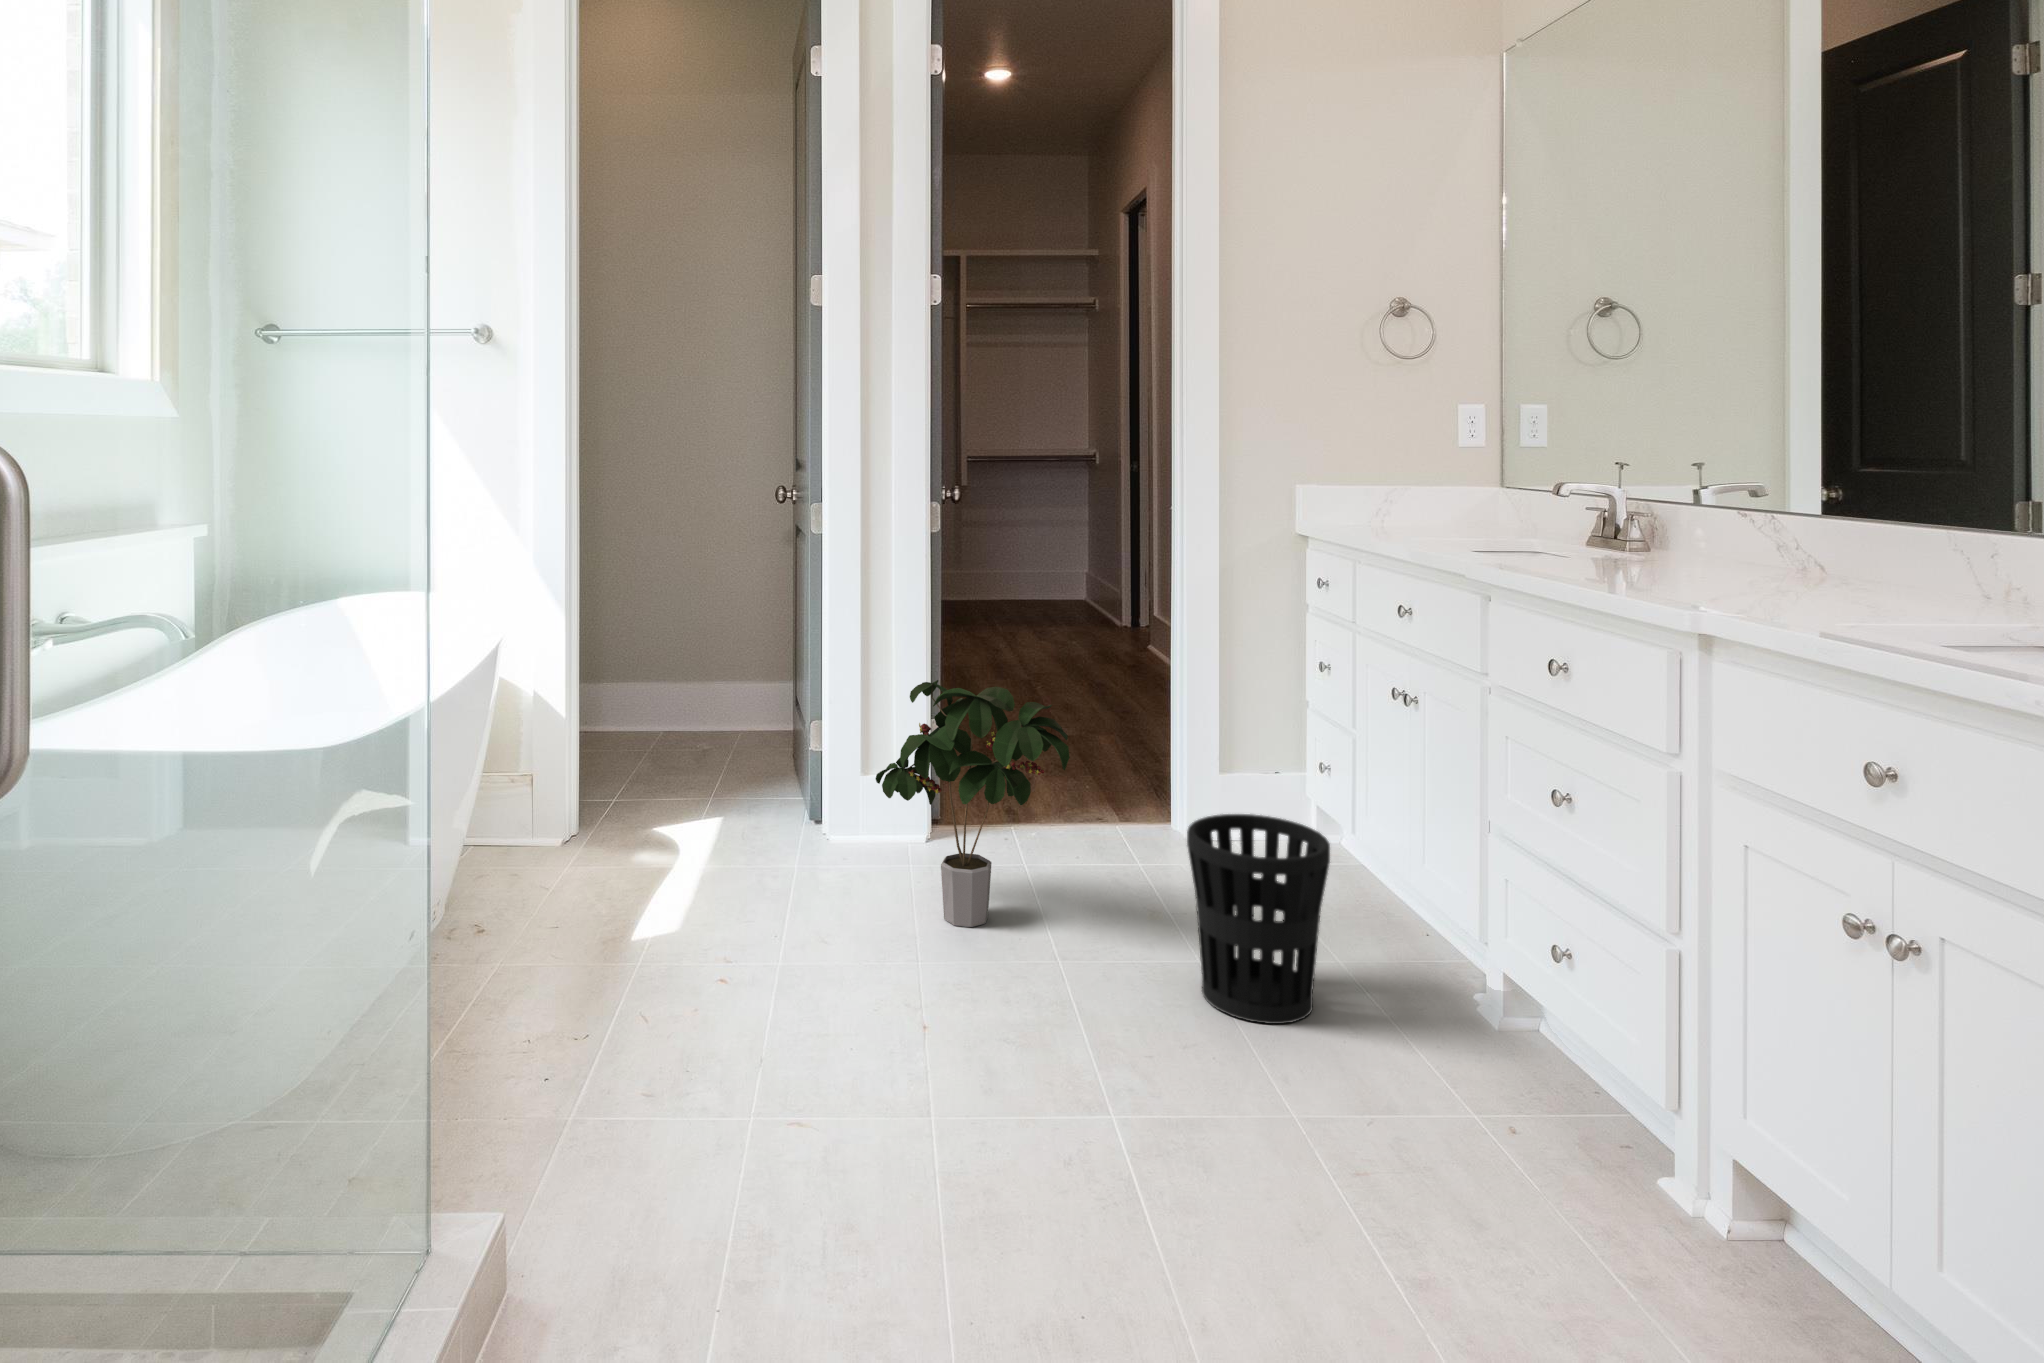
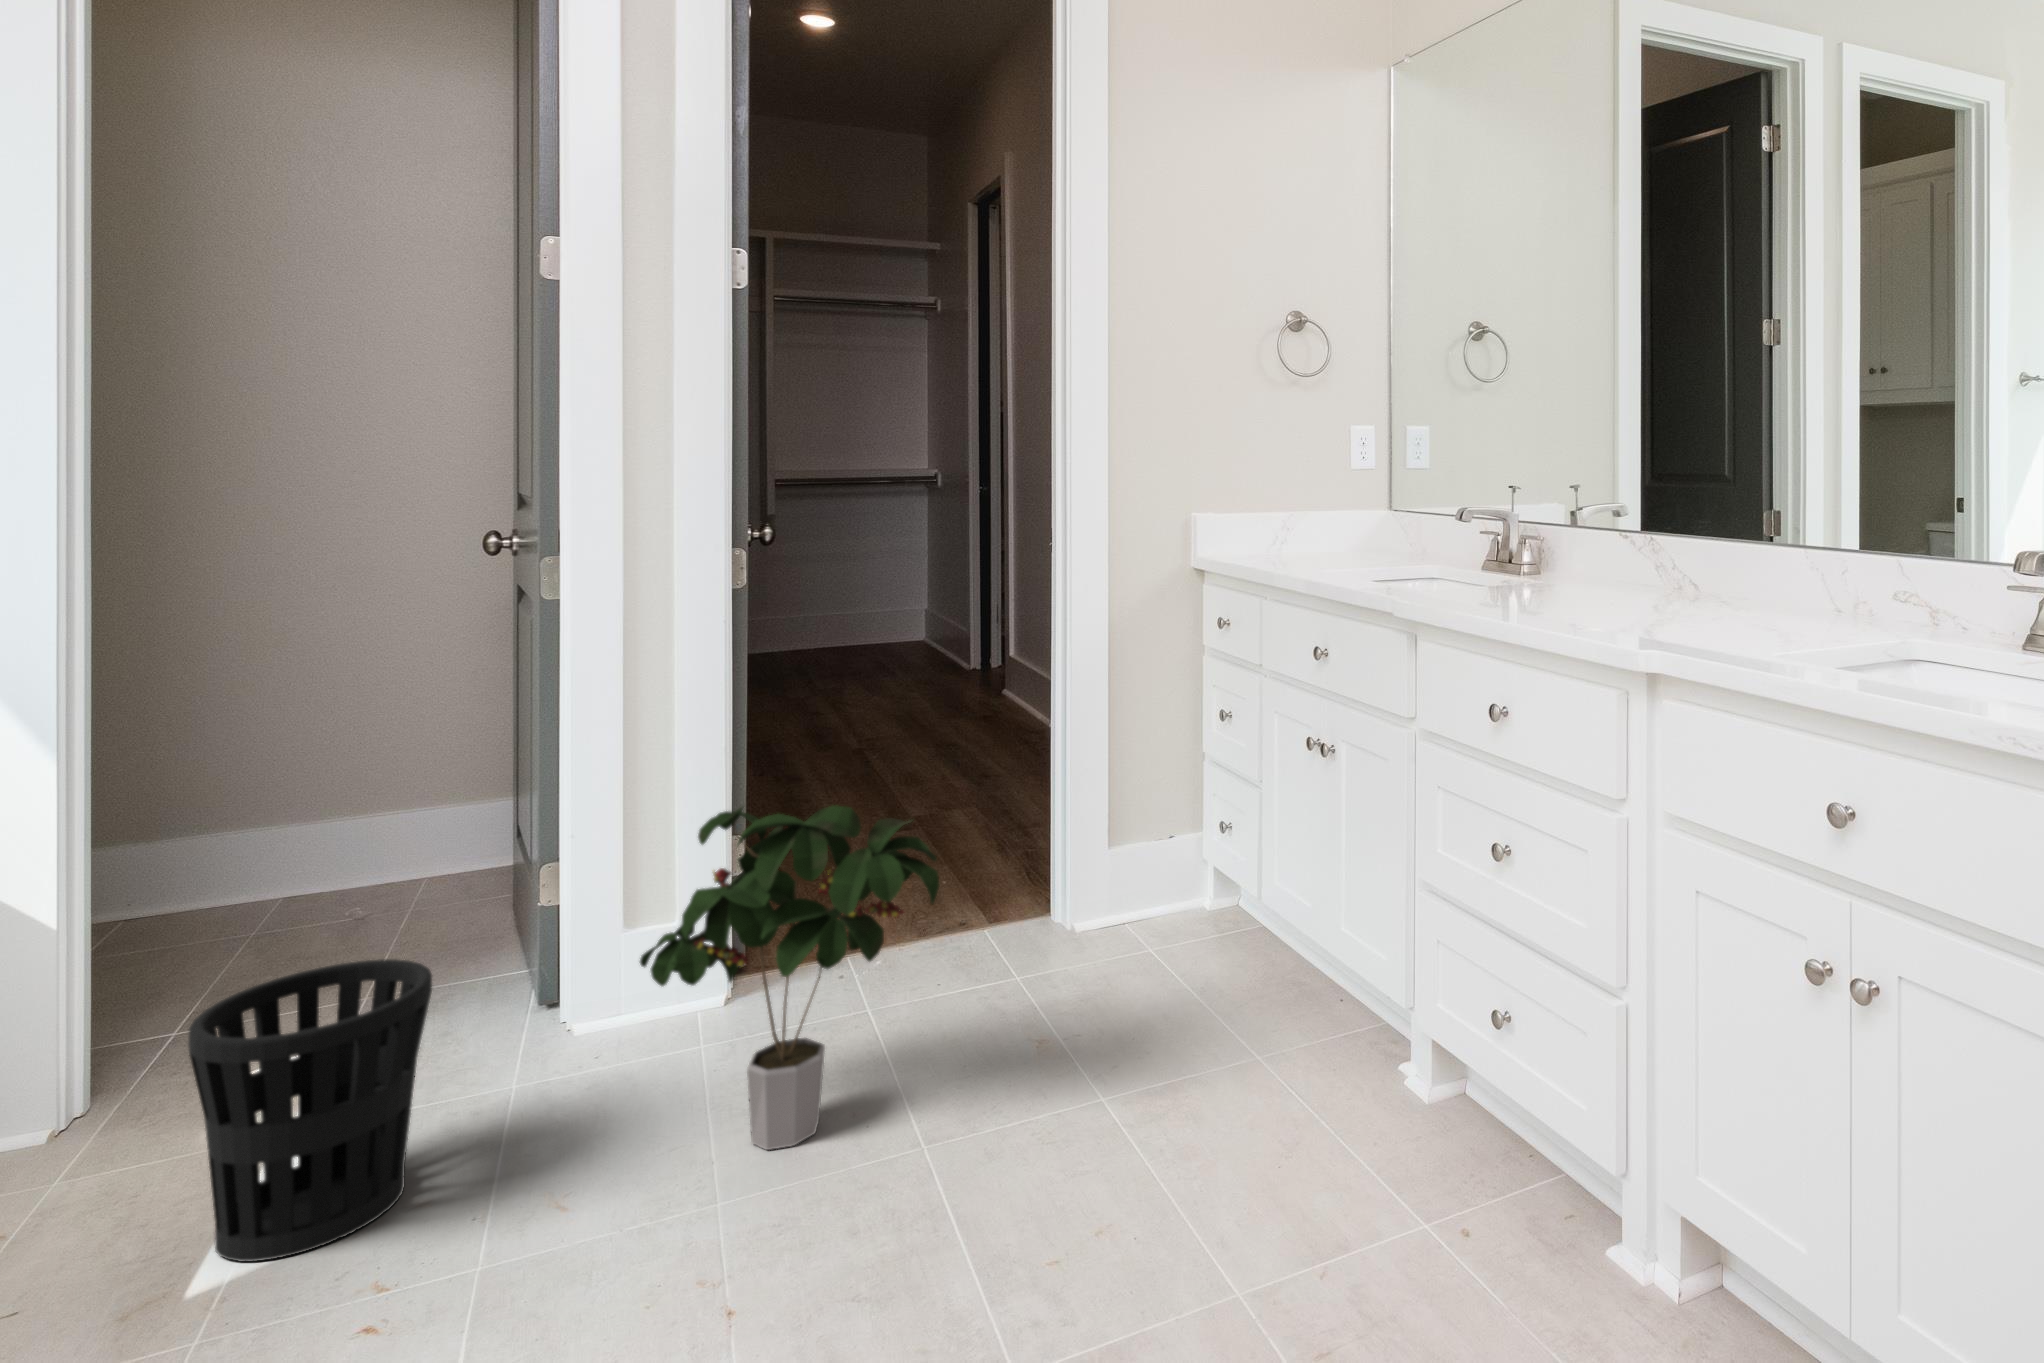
wastebasket: present [1187,814,1330,1024] -> present [188,959,432,1262]

